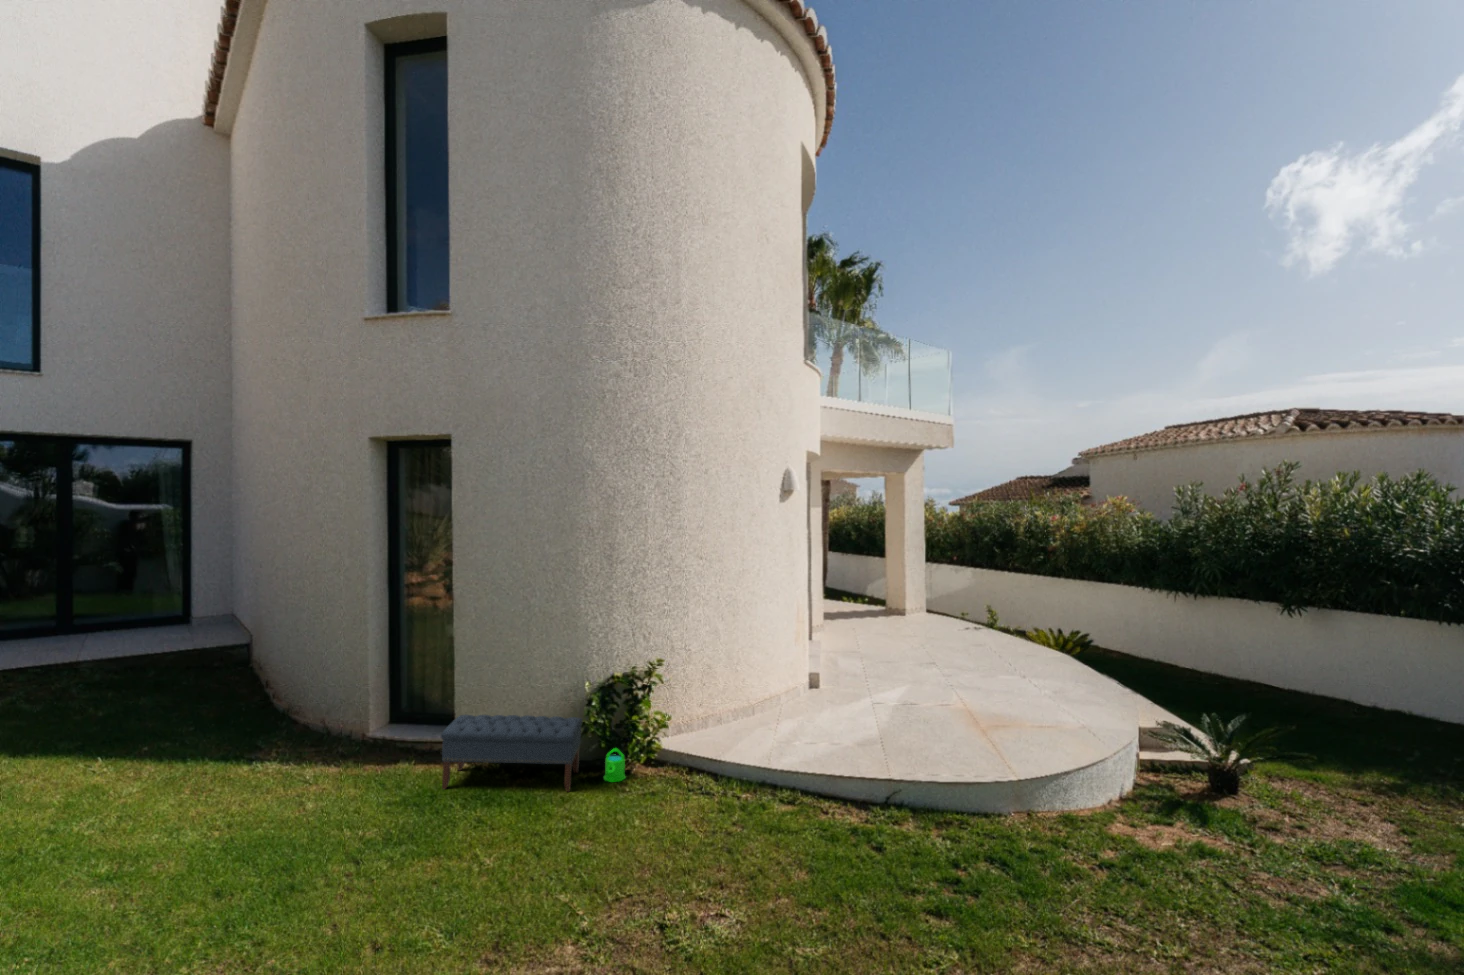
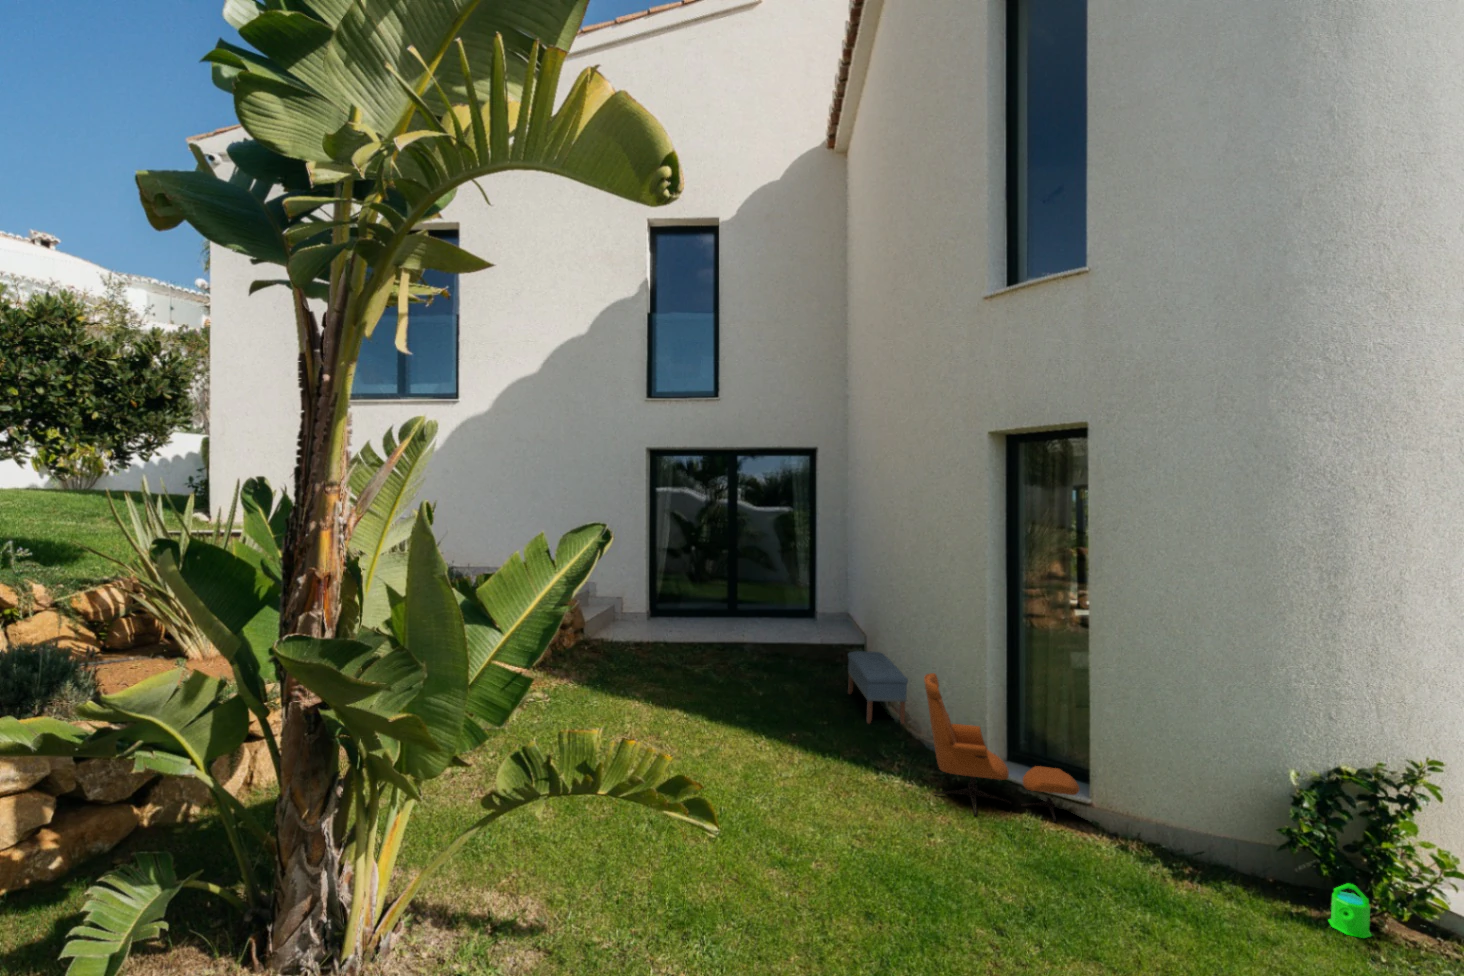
lounge chair: none [301,659,447,781] -> present [924,673,1080,821]
bench: present [441,715,582,792] -> present [848,651,908,724]

